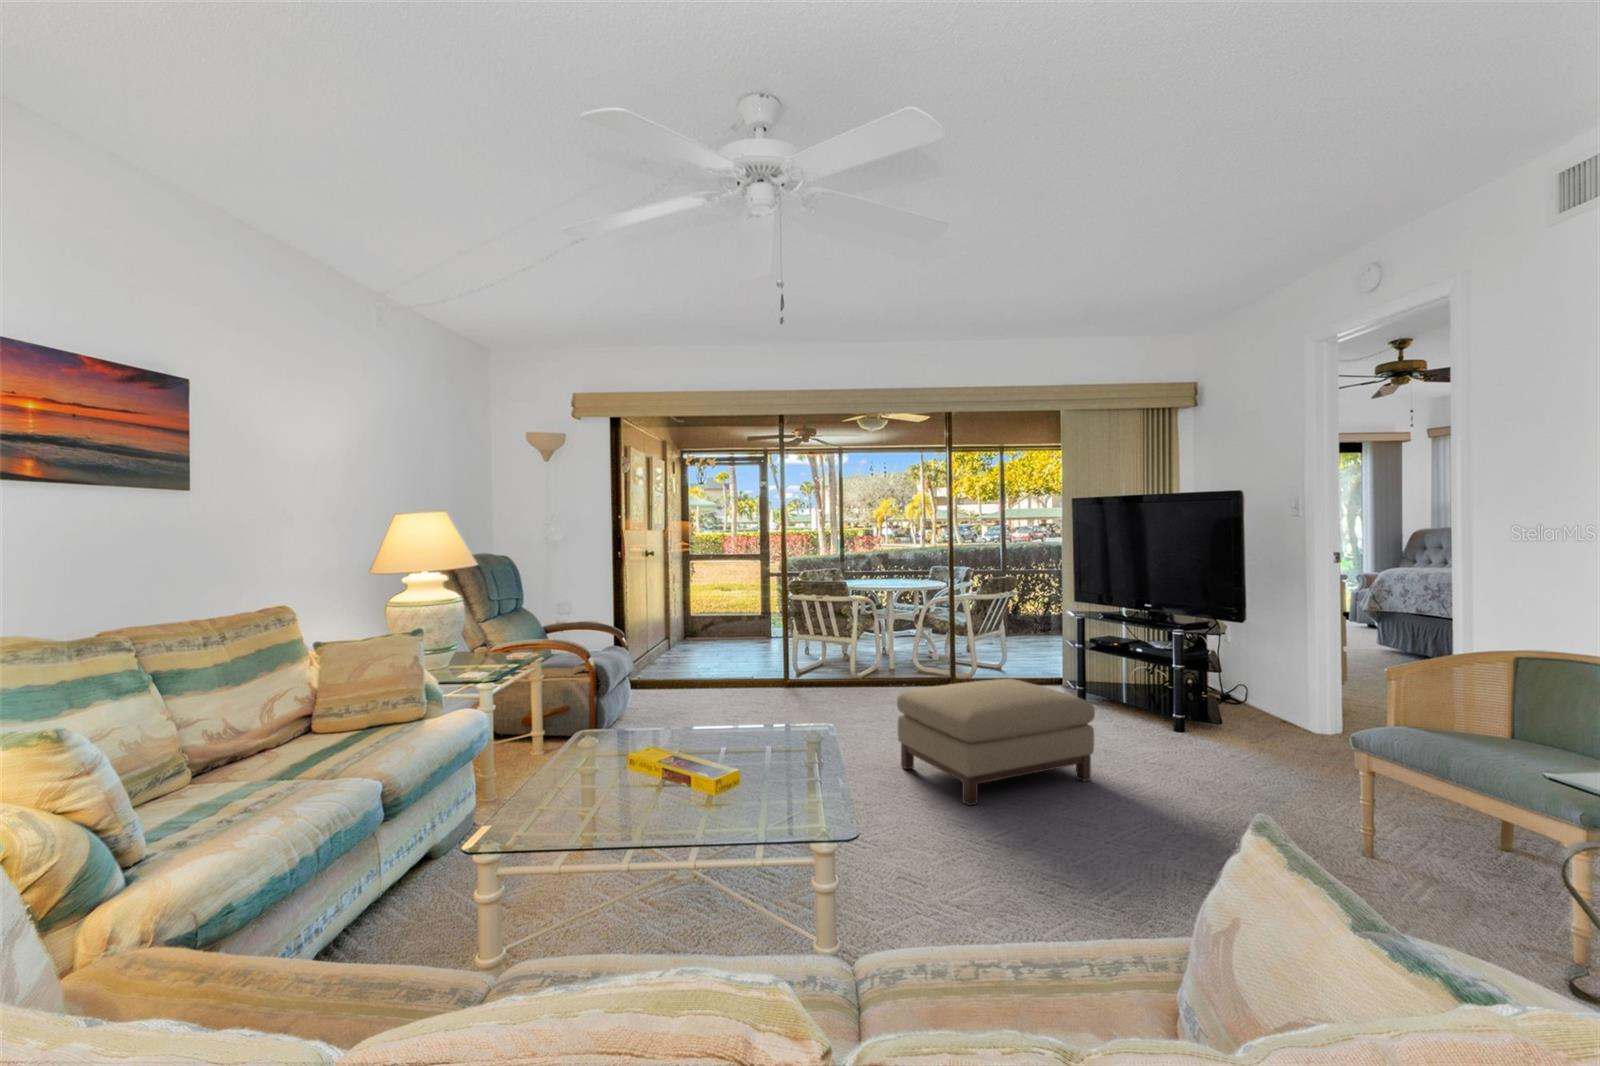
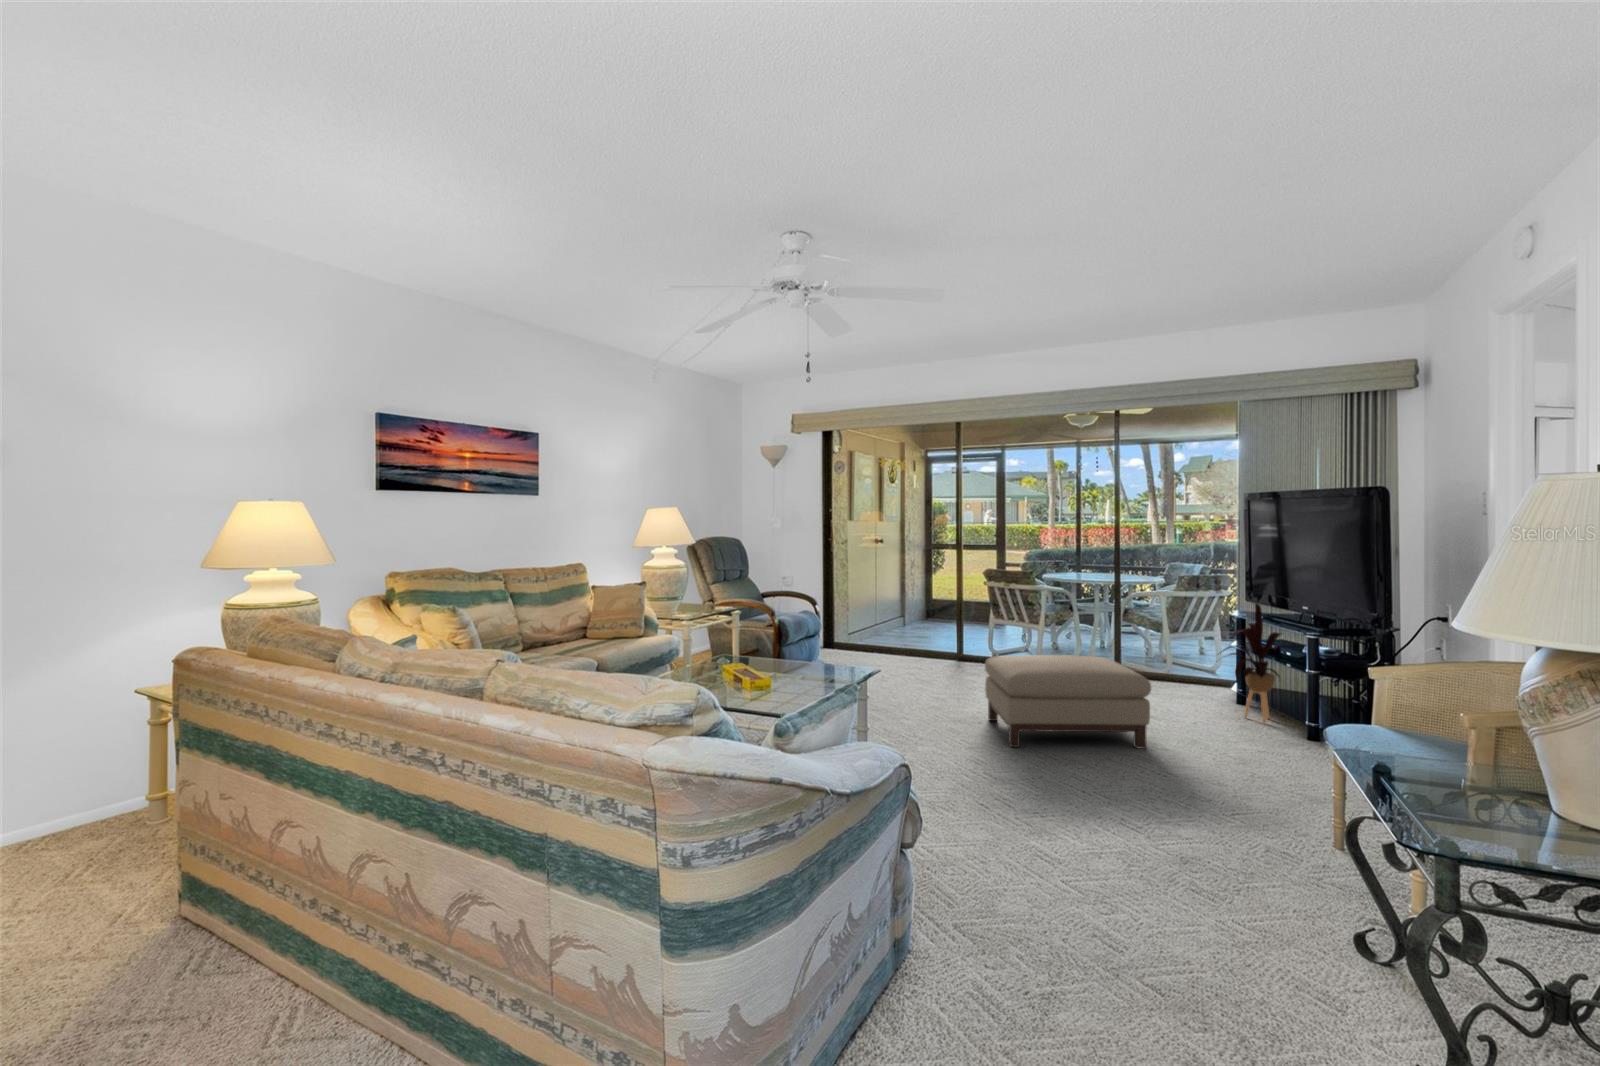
house plant: none [1088,609,1155,729] -> present [1223,604,1282,723]

